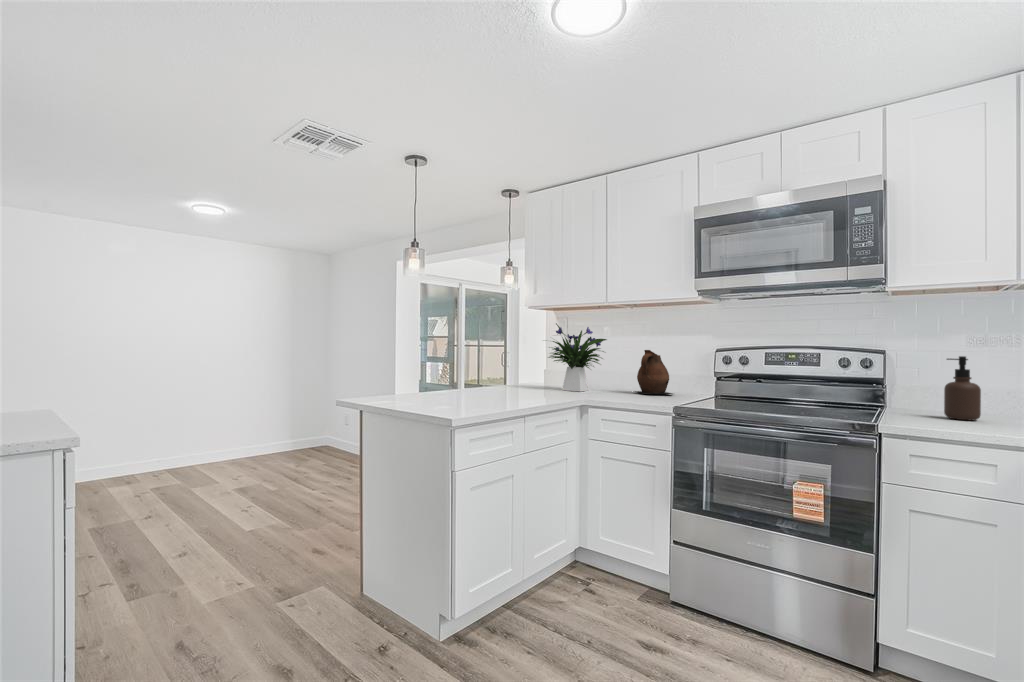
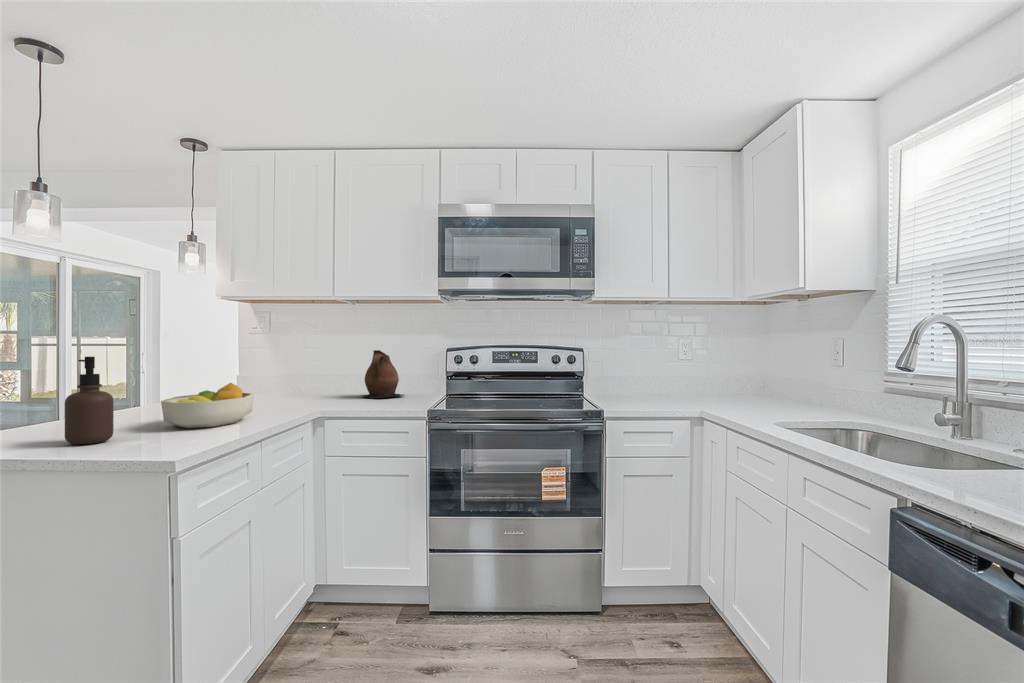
flower arrangement: present [549,323,607,391] -> none [248,320,332,402]
soap dispenser: present [944,356,981,420] -> present [65,357,114,445]
fruit bowl: none [470,368,531,398] -> present [161,383,254,428]

